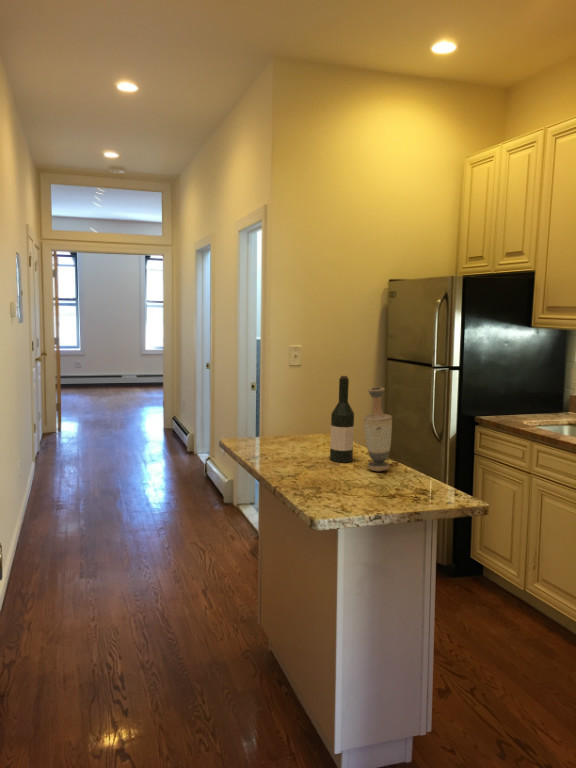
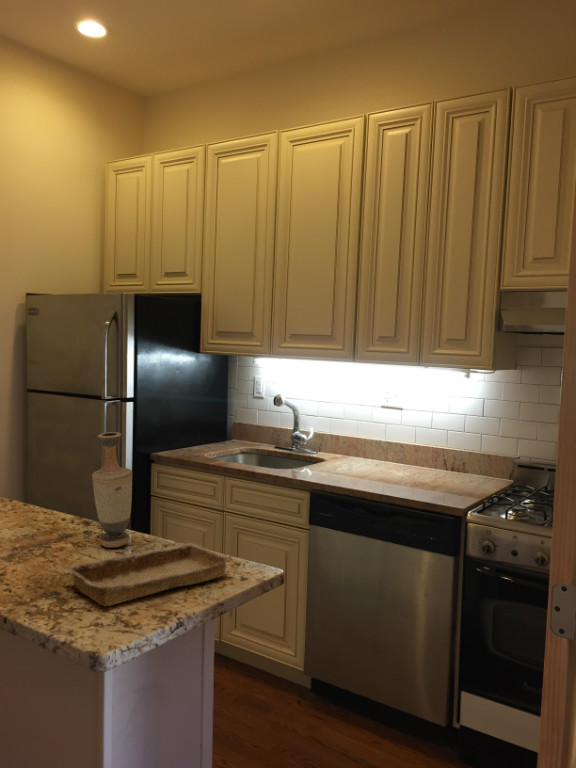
wine bottle: present [330,376,354,462] -> none [35,419,69,543]
tray: none [326,472,440,500] -> present [66,543,230,606]

